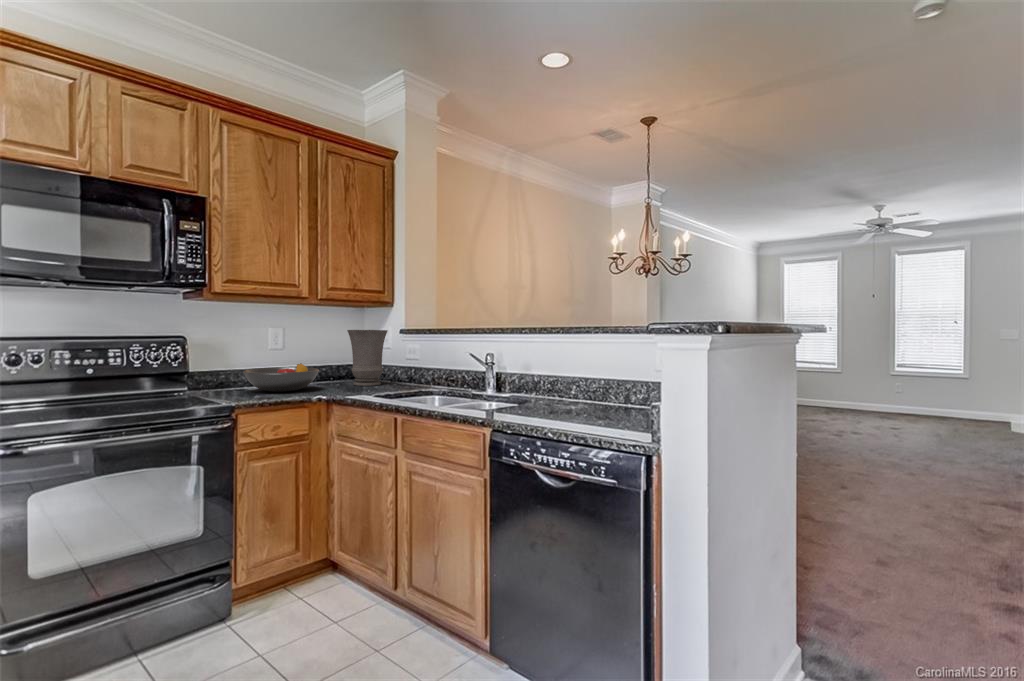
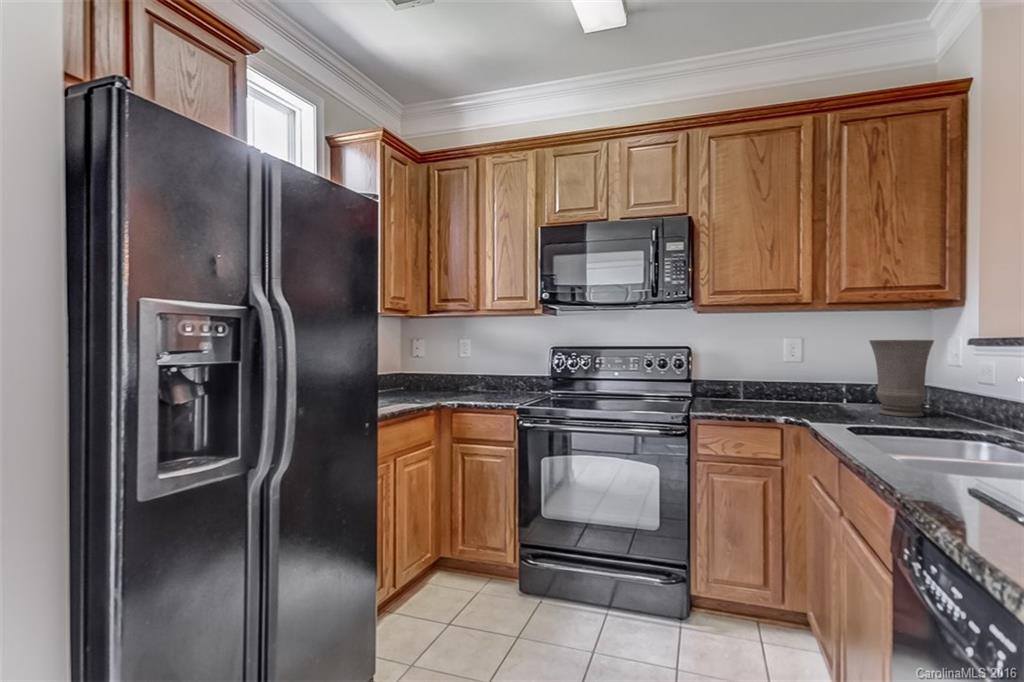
fruit bowl: present [243,363,319,392] -> none [733,379,821,409]

